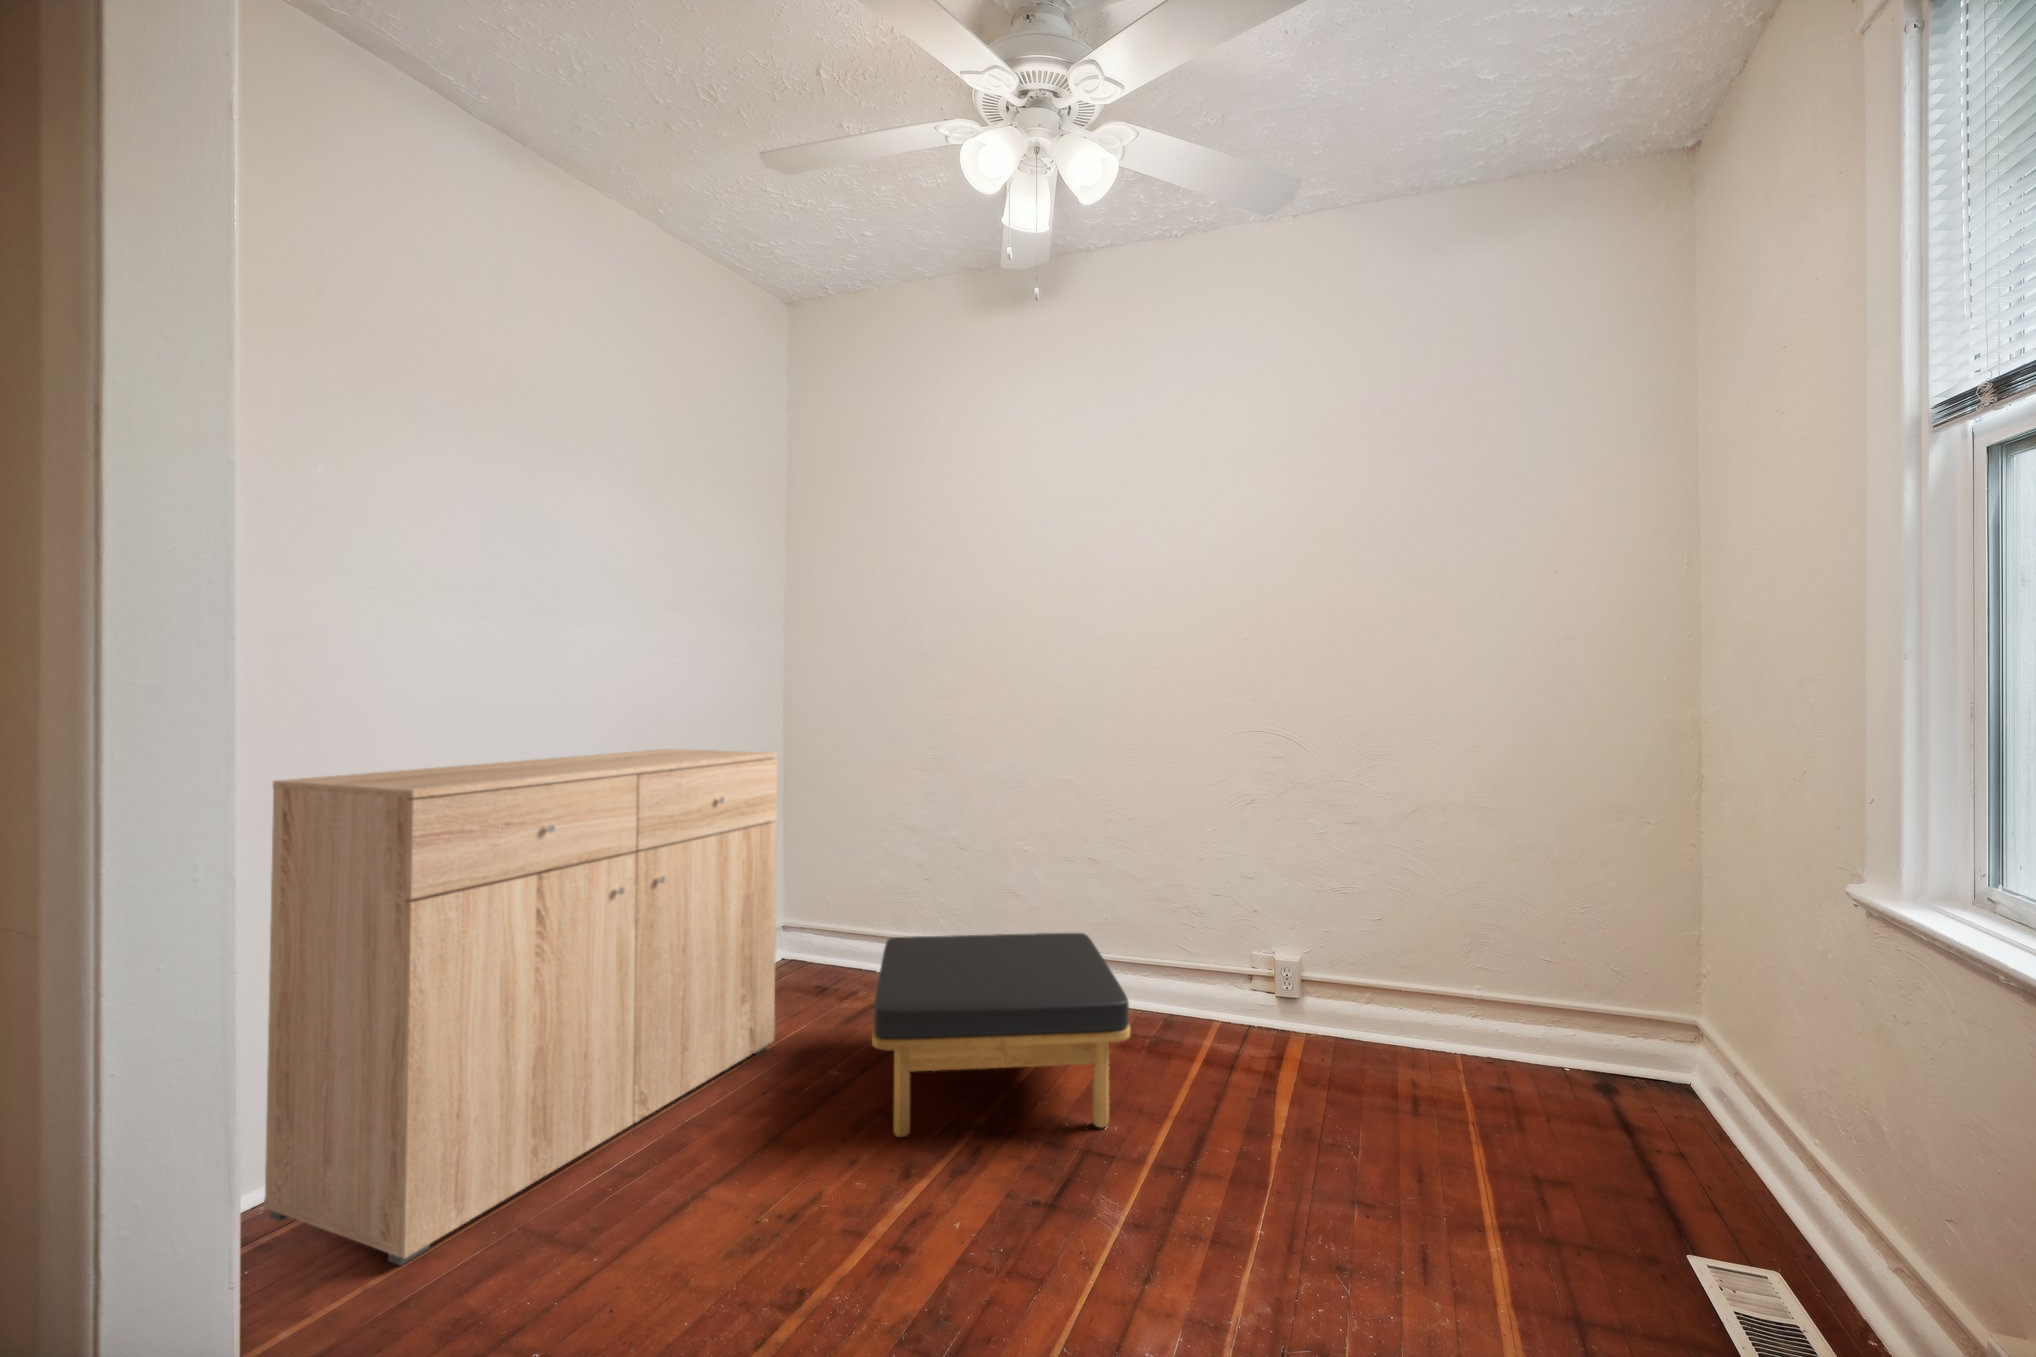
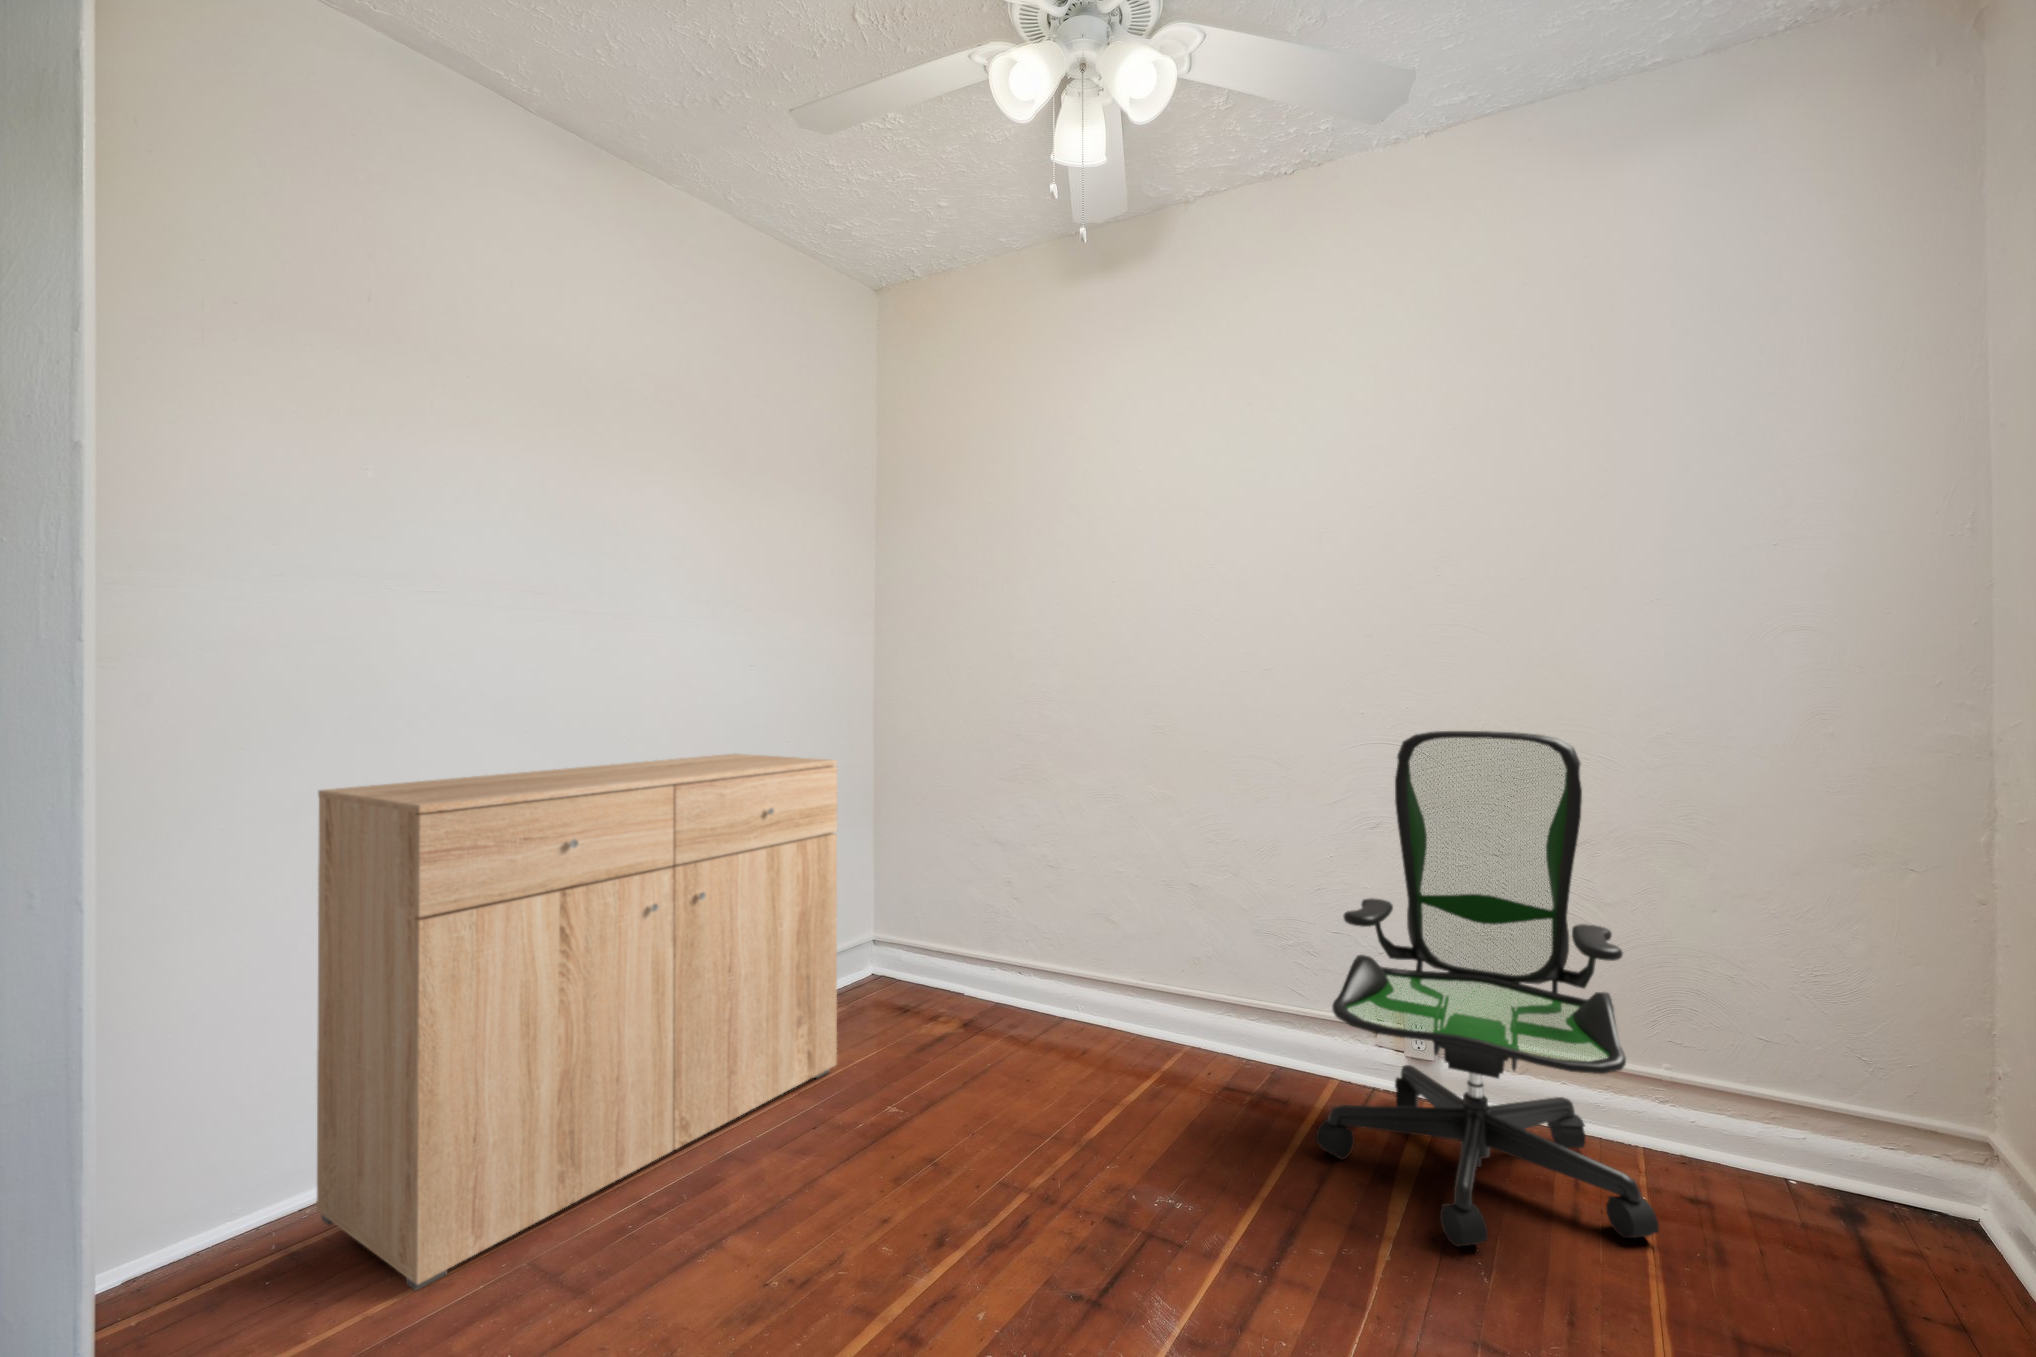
office chair: none [1211,723,1474,1137] -> present [1316,731,1659,1246]
ottoman: present [872,933,1130,1137] -> none [912,962,1207,1205]

